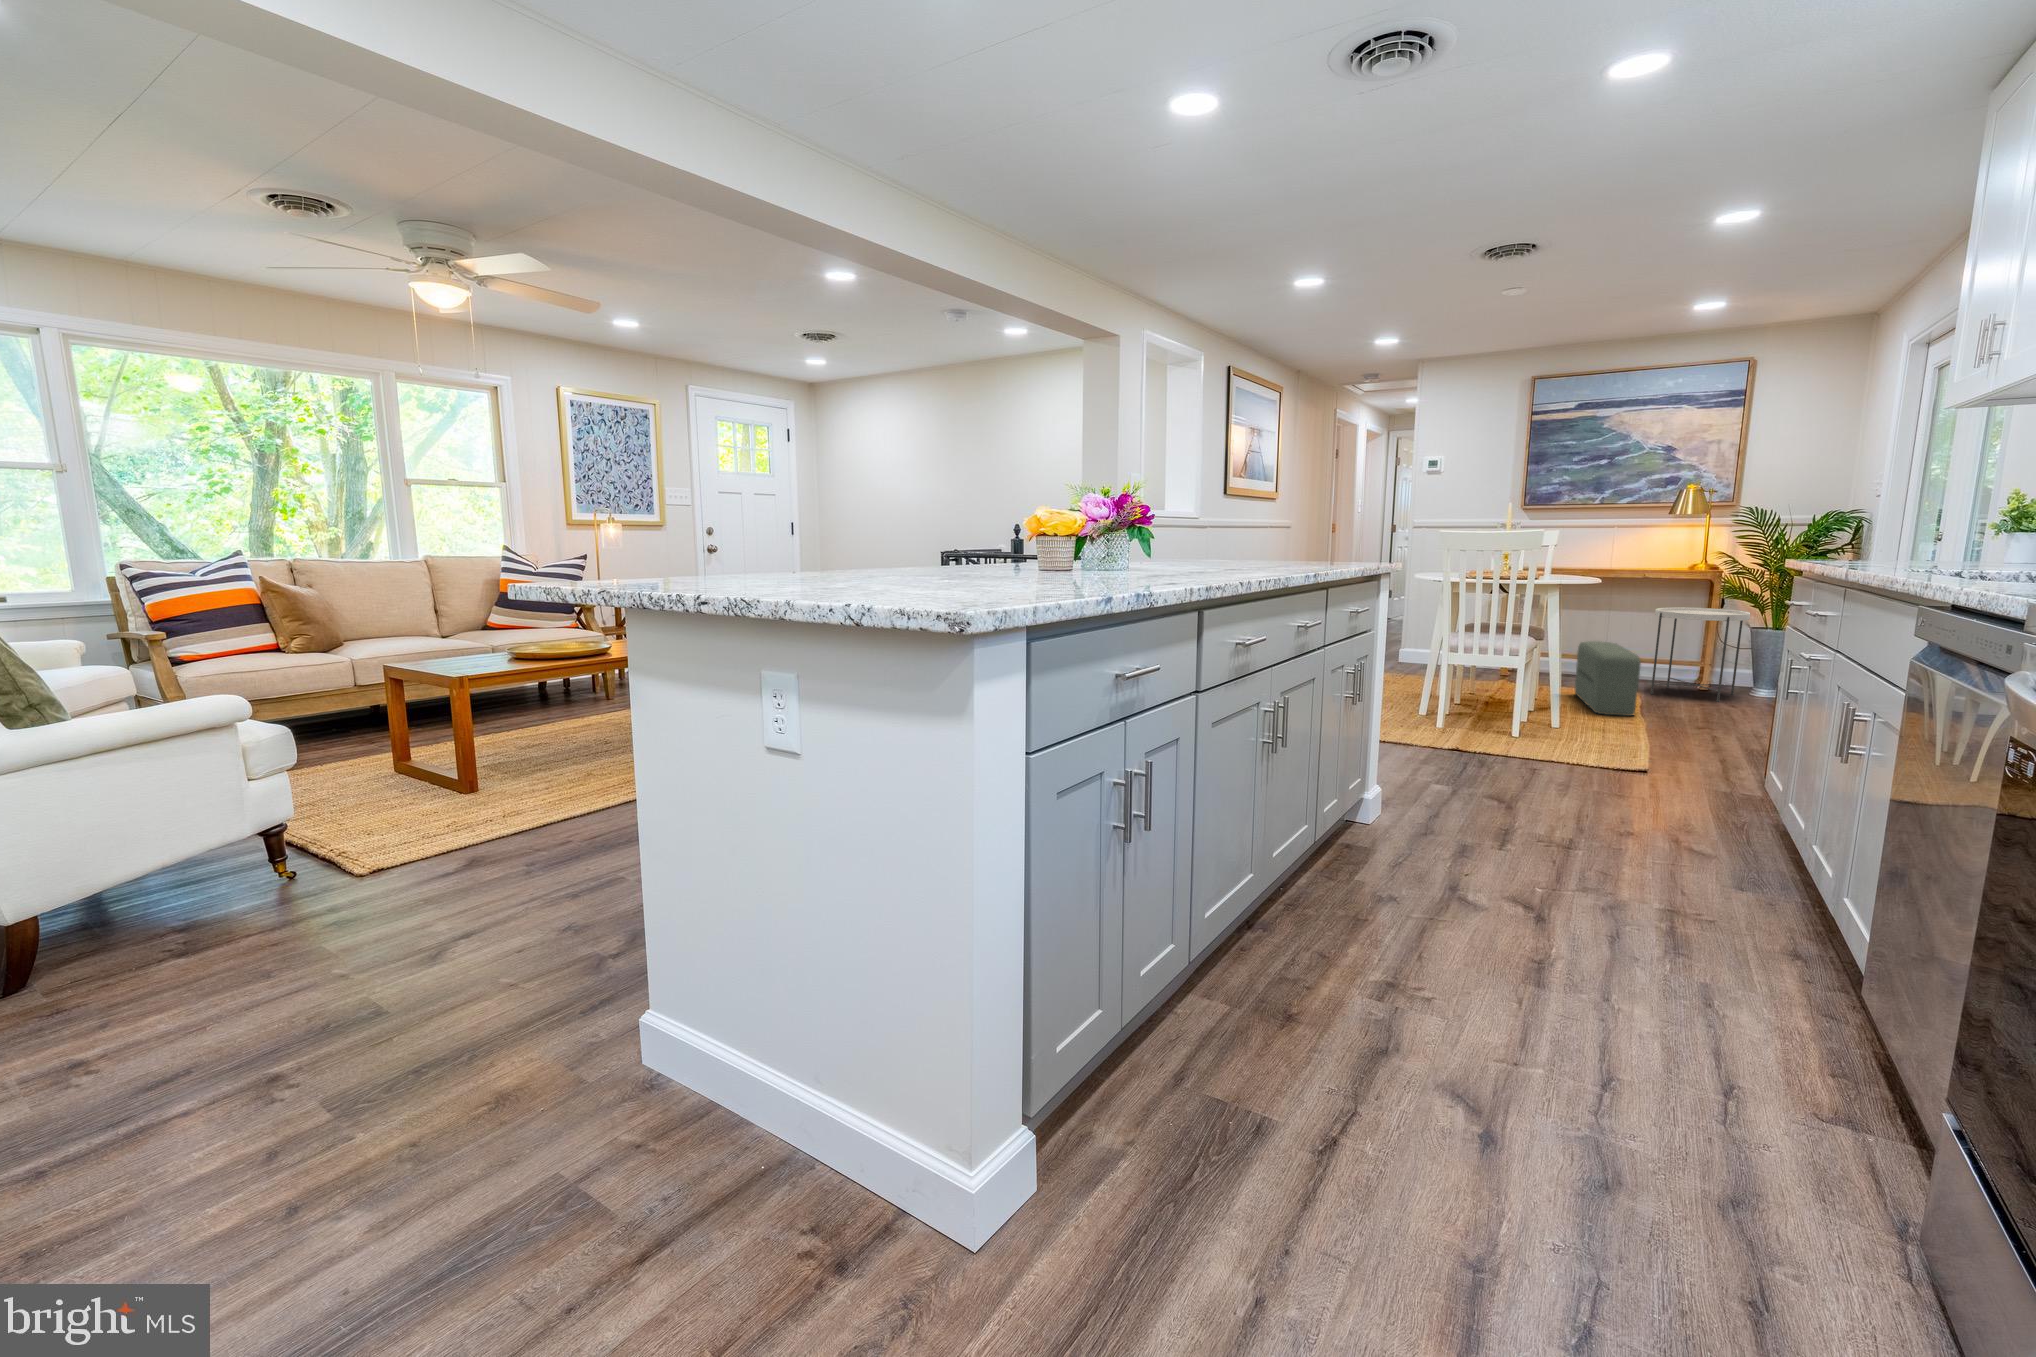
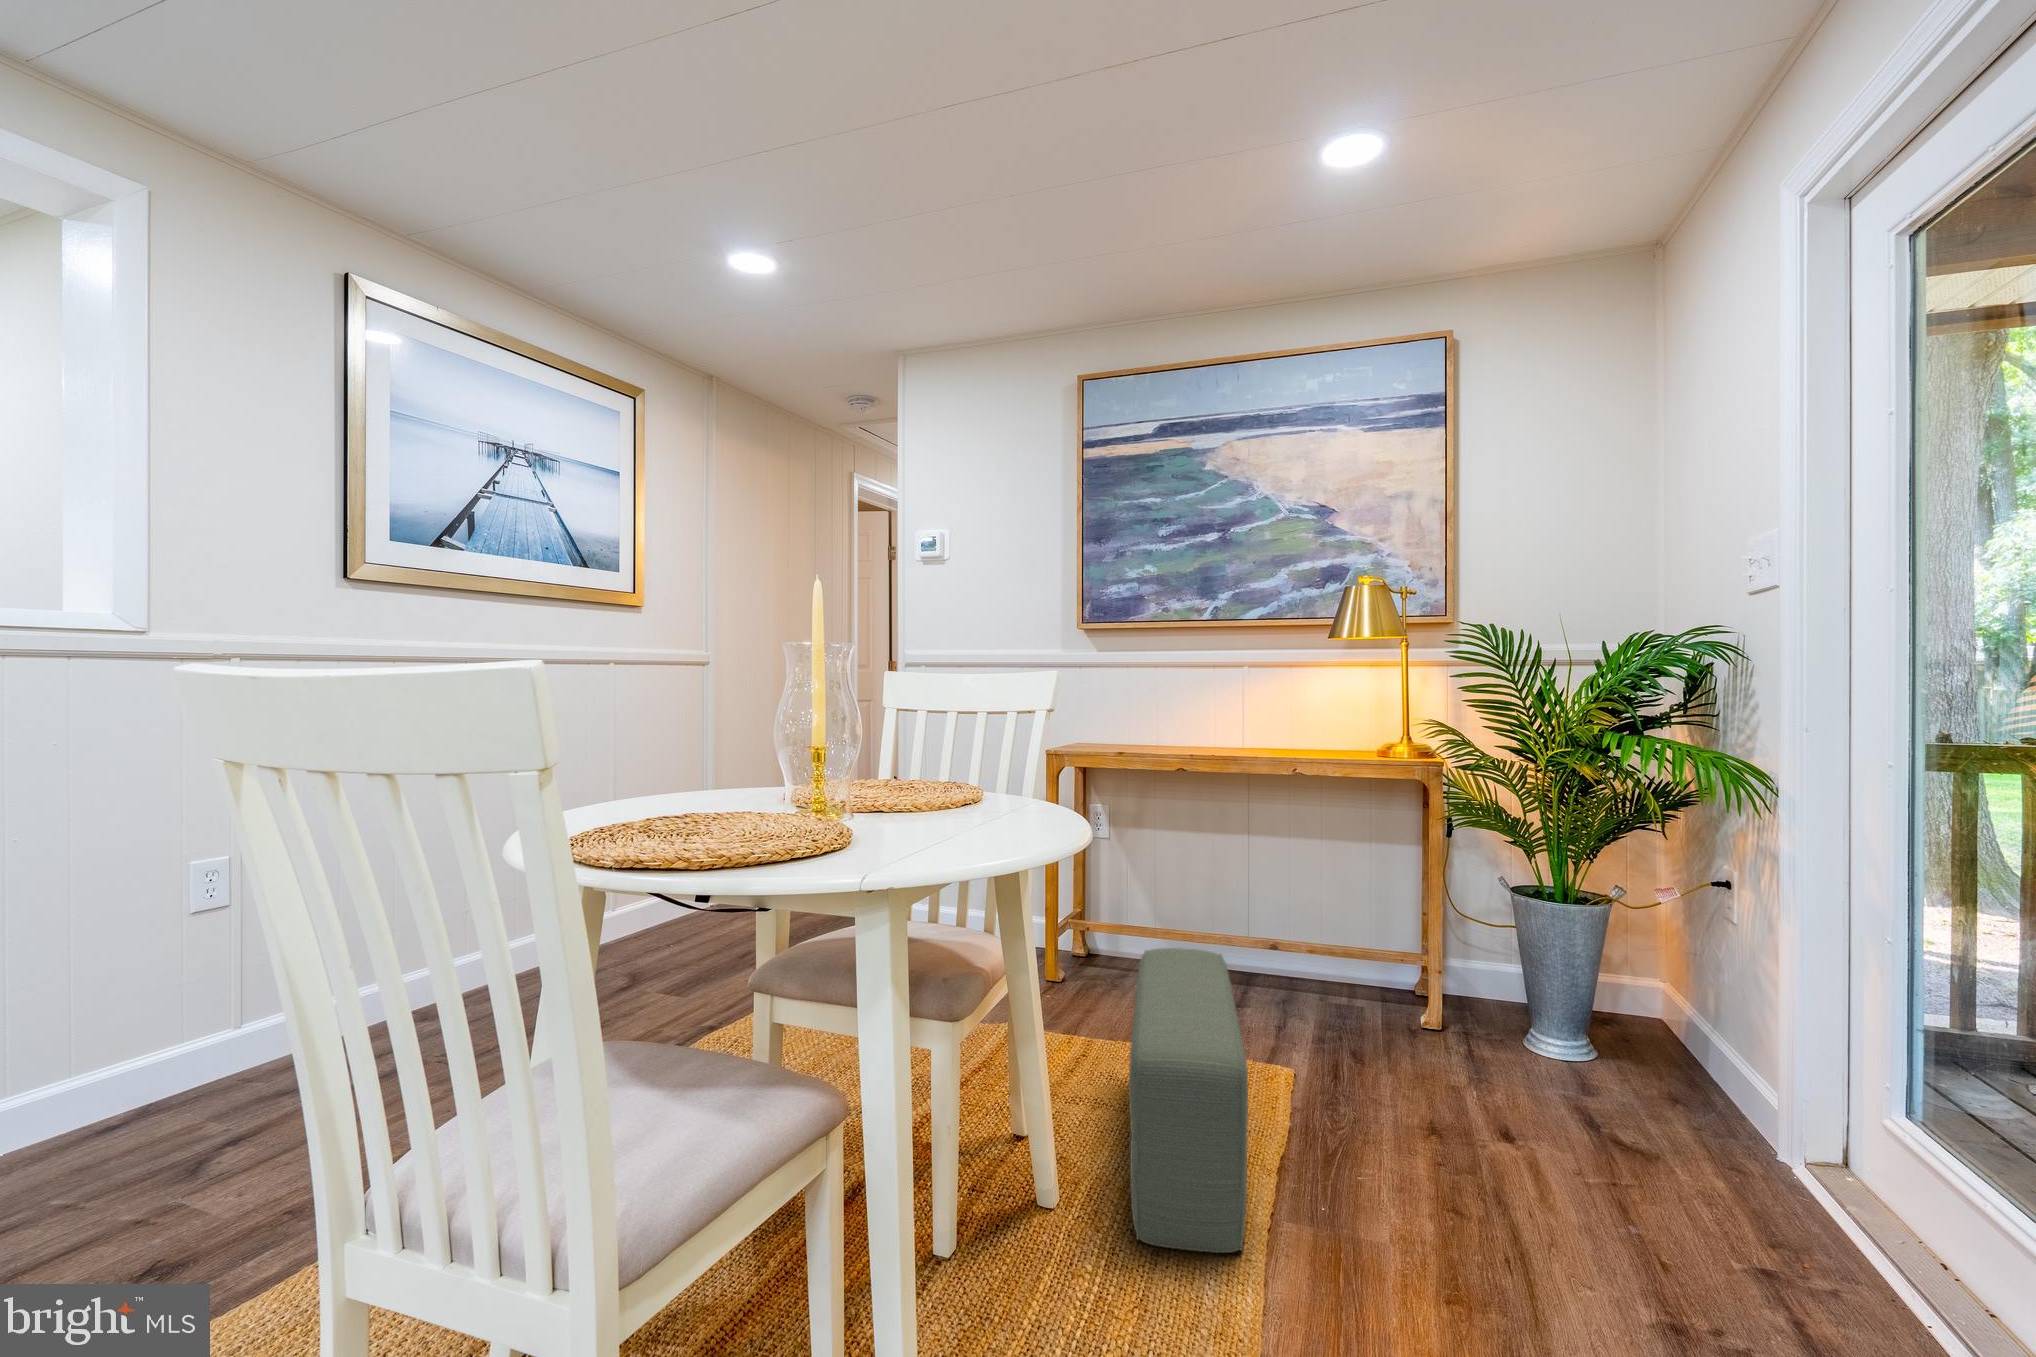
side table: present [1650,607,1750,702] -> none [1315,842,1511,1104]

